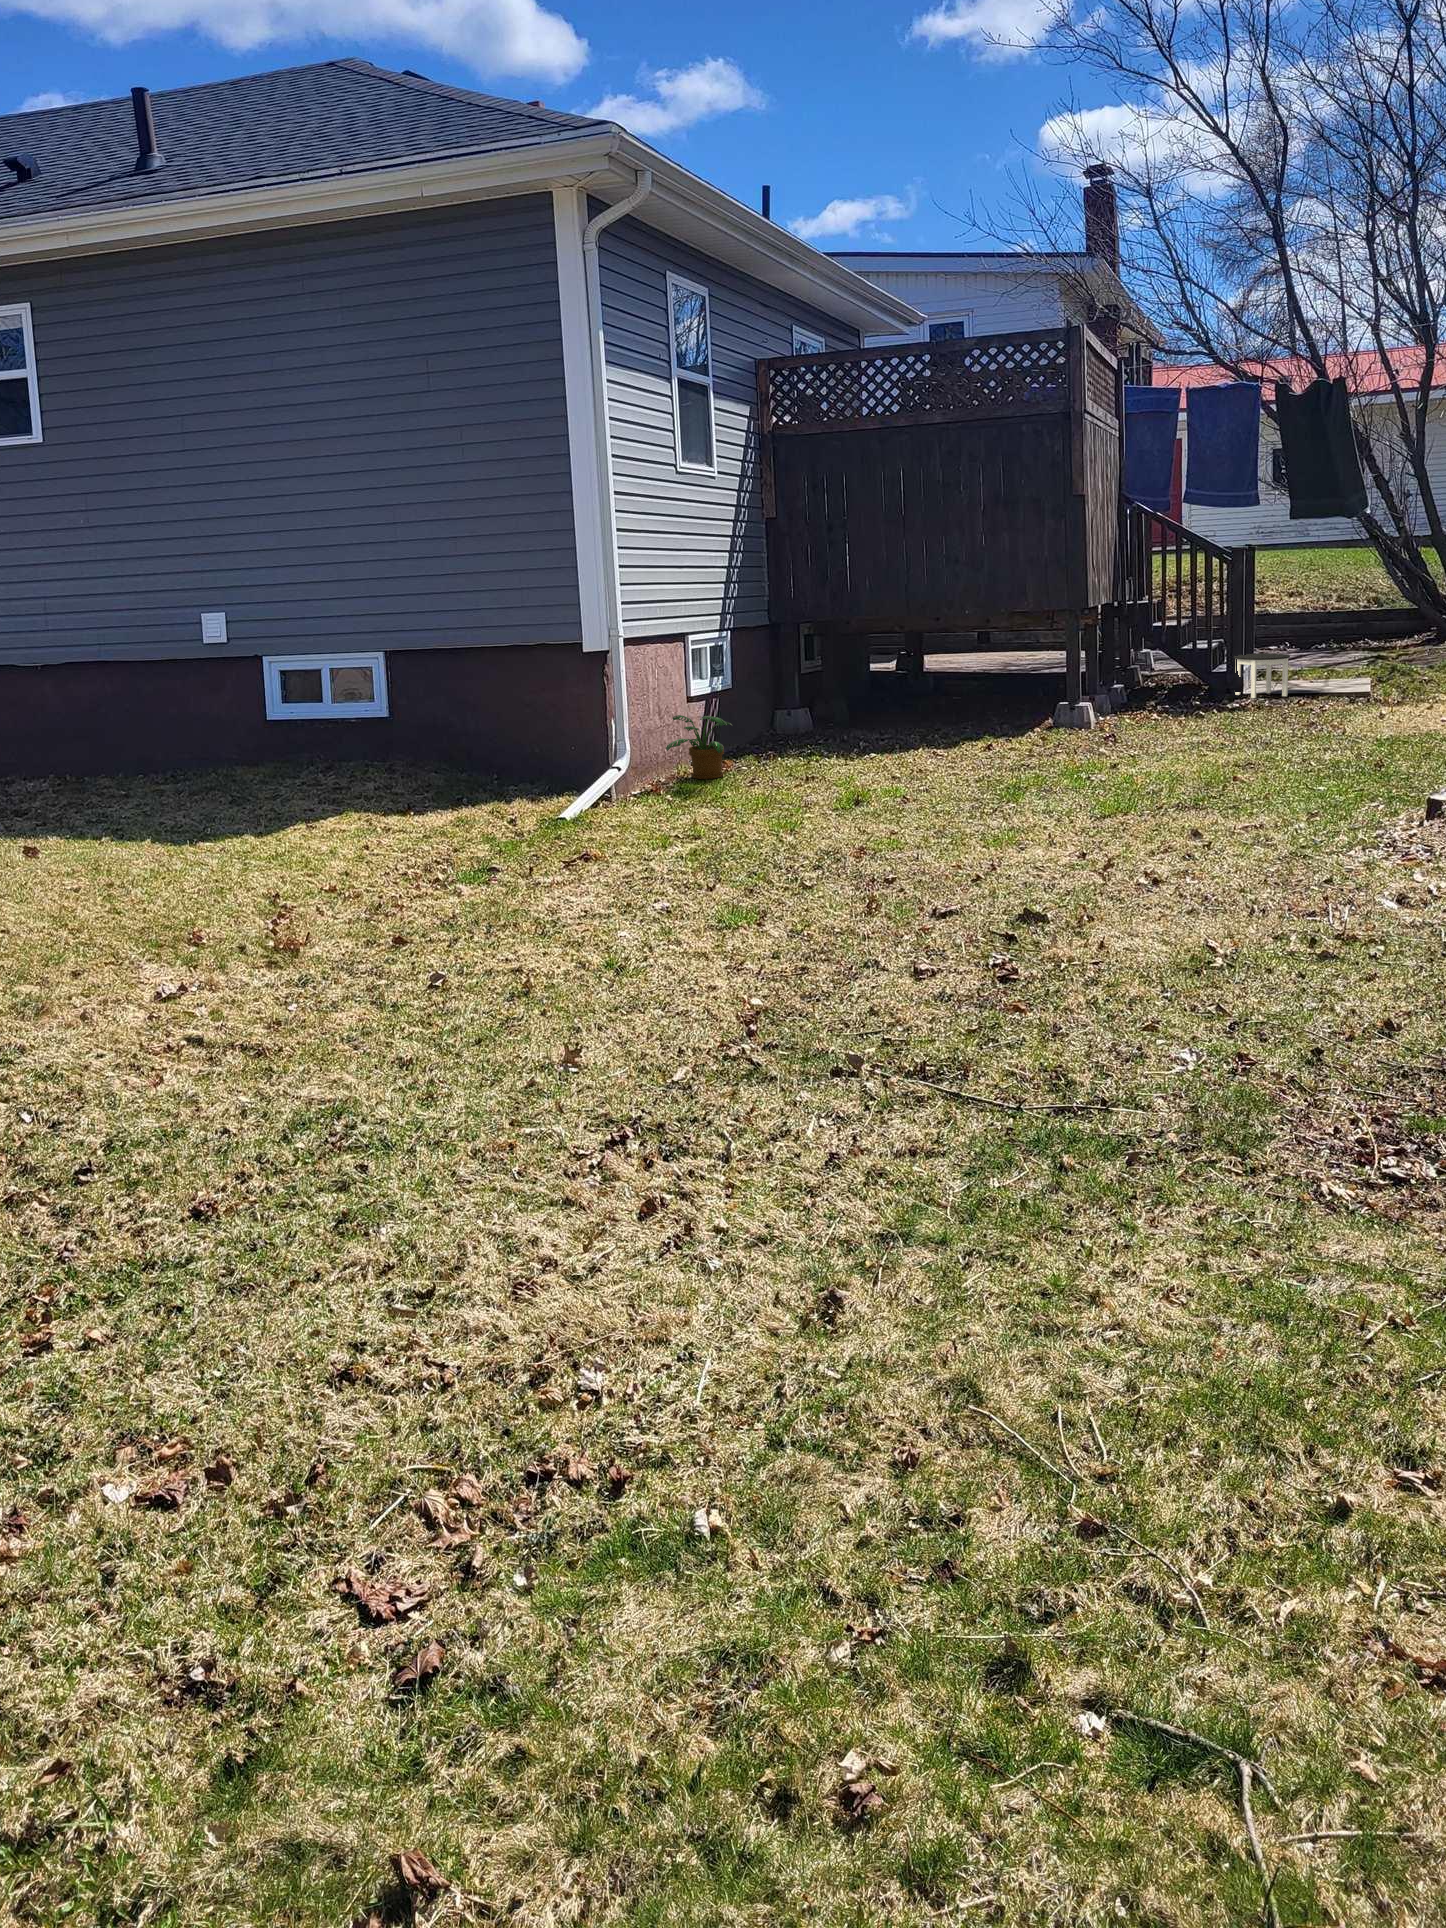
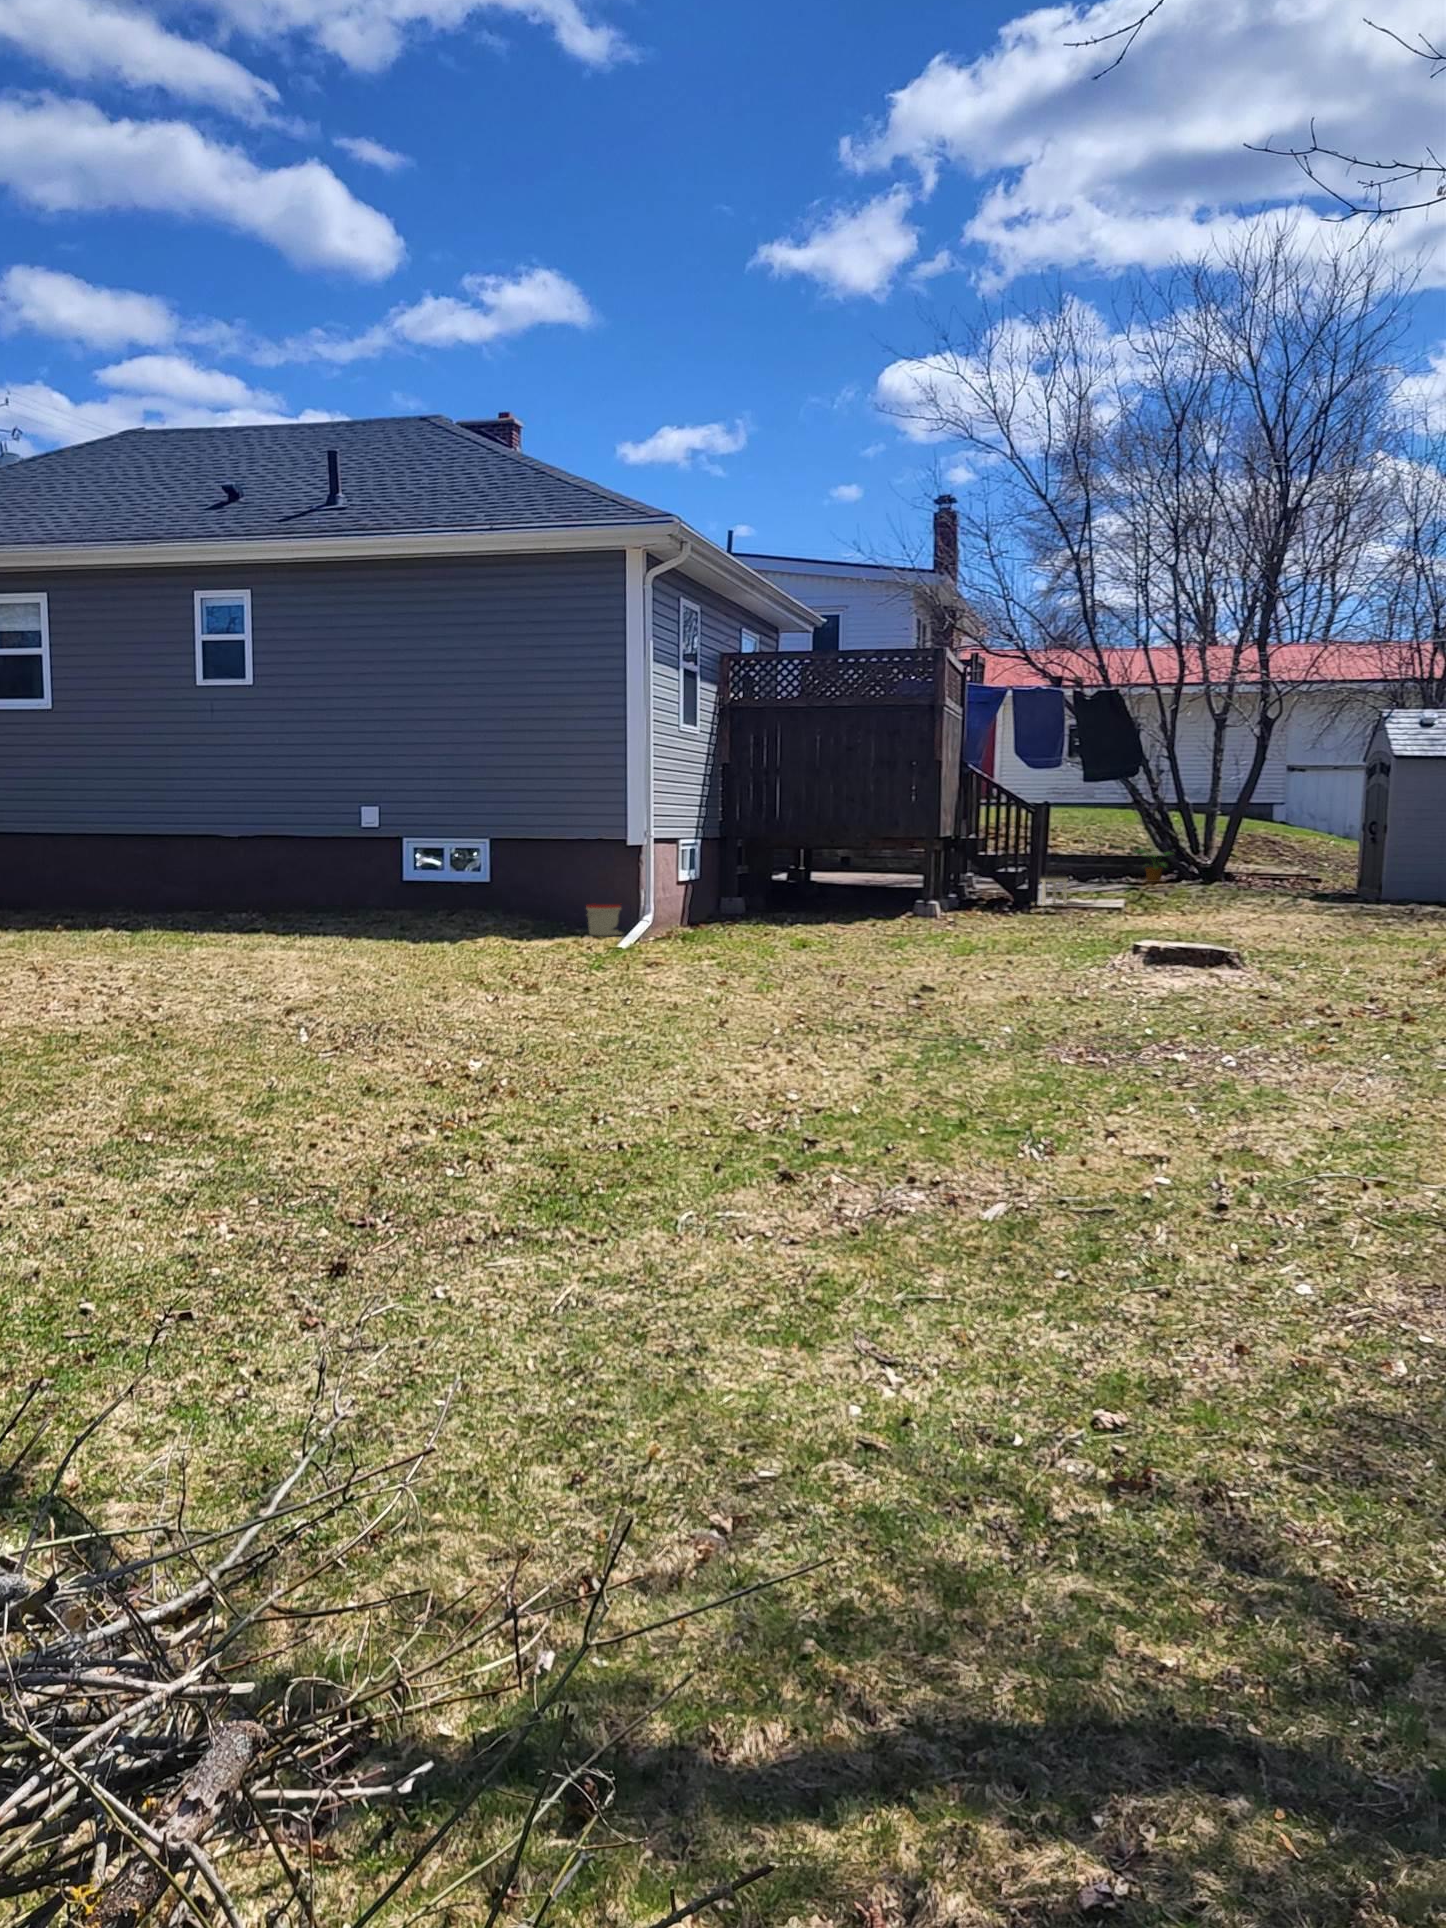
potted plant: present [666,715,732,779] -> present [1133,849,1172,882]
bucket: none [503,742,564,797] -> present [586,905,622,936]

